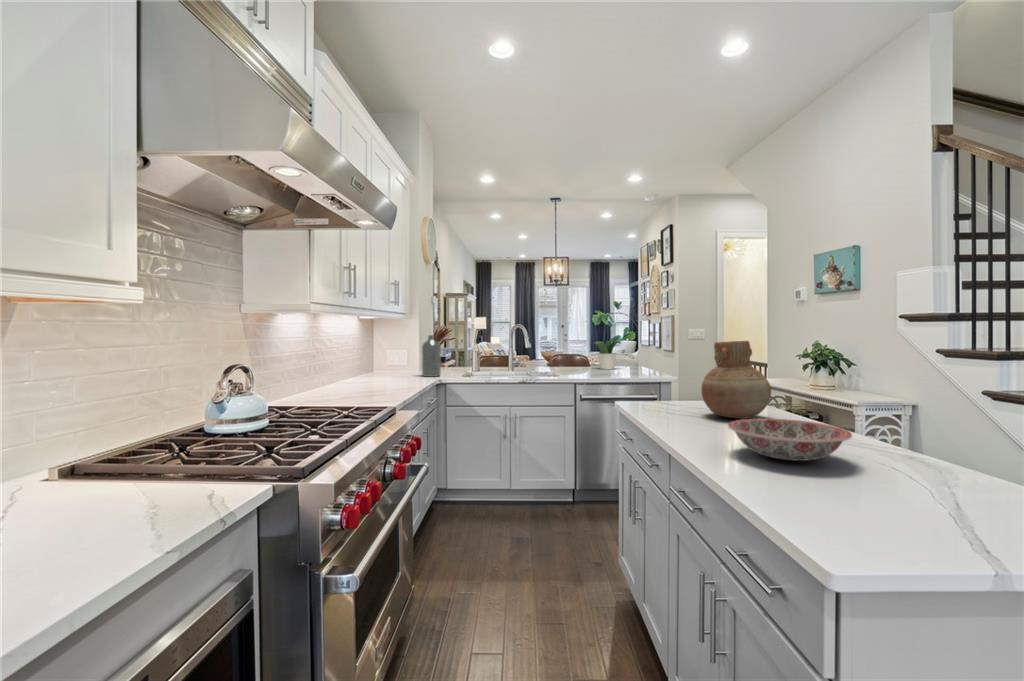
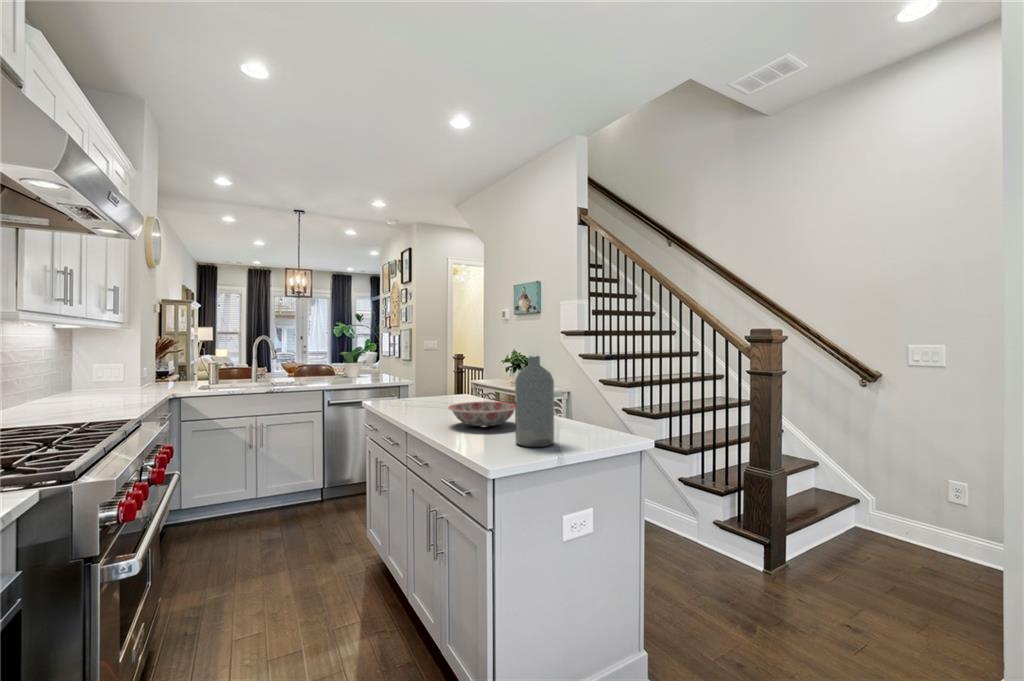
bottle: present [422,335,441,377] -> present [515,356,554,447]
vase: present [701,341,771,419] -> none [432,349,479,406]

